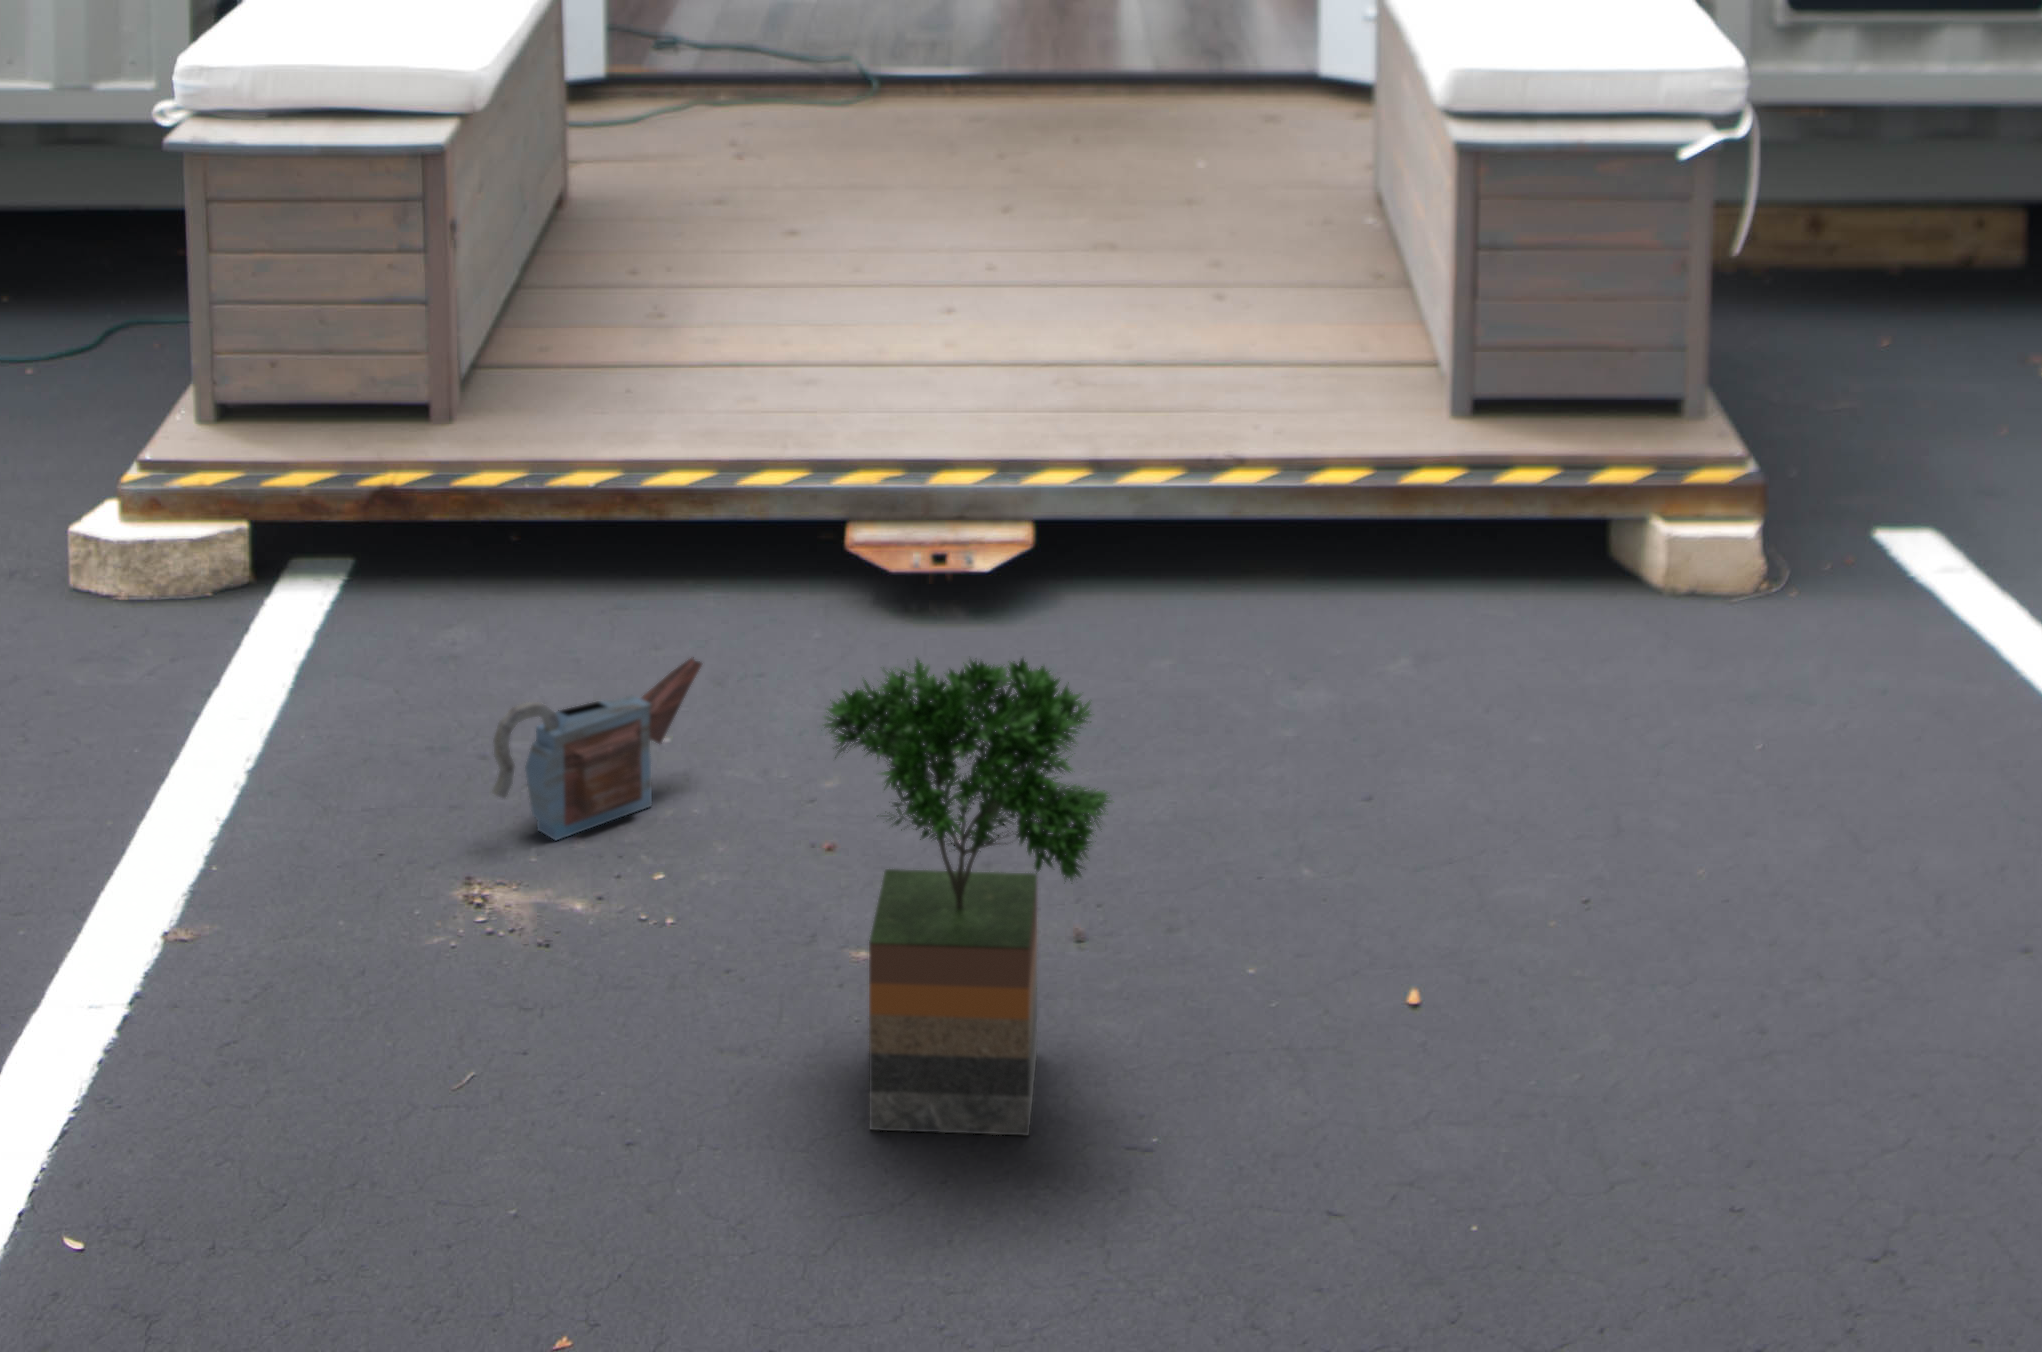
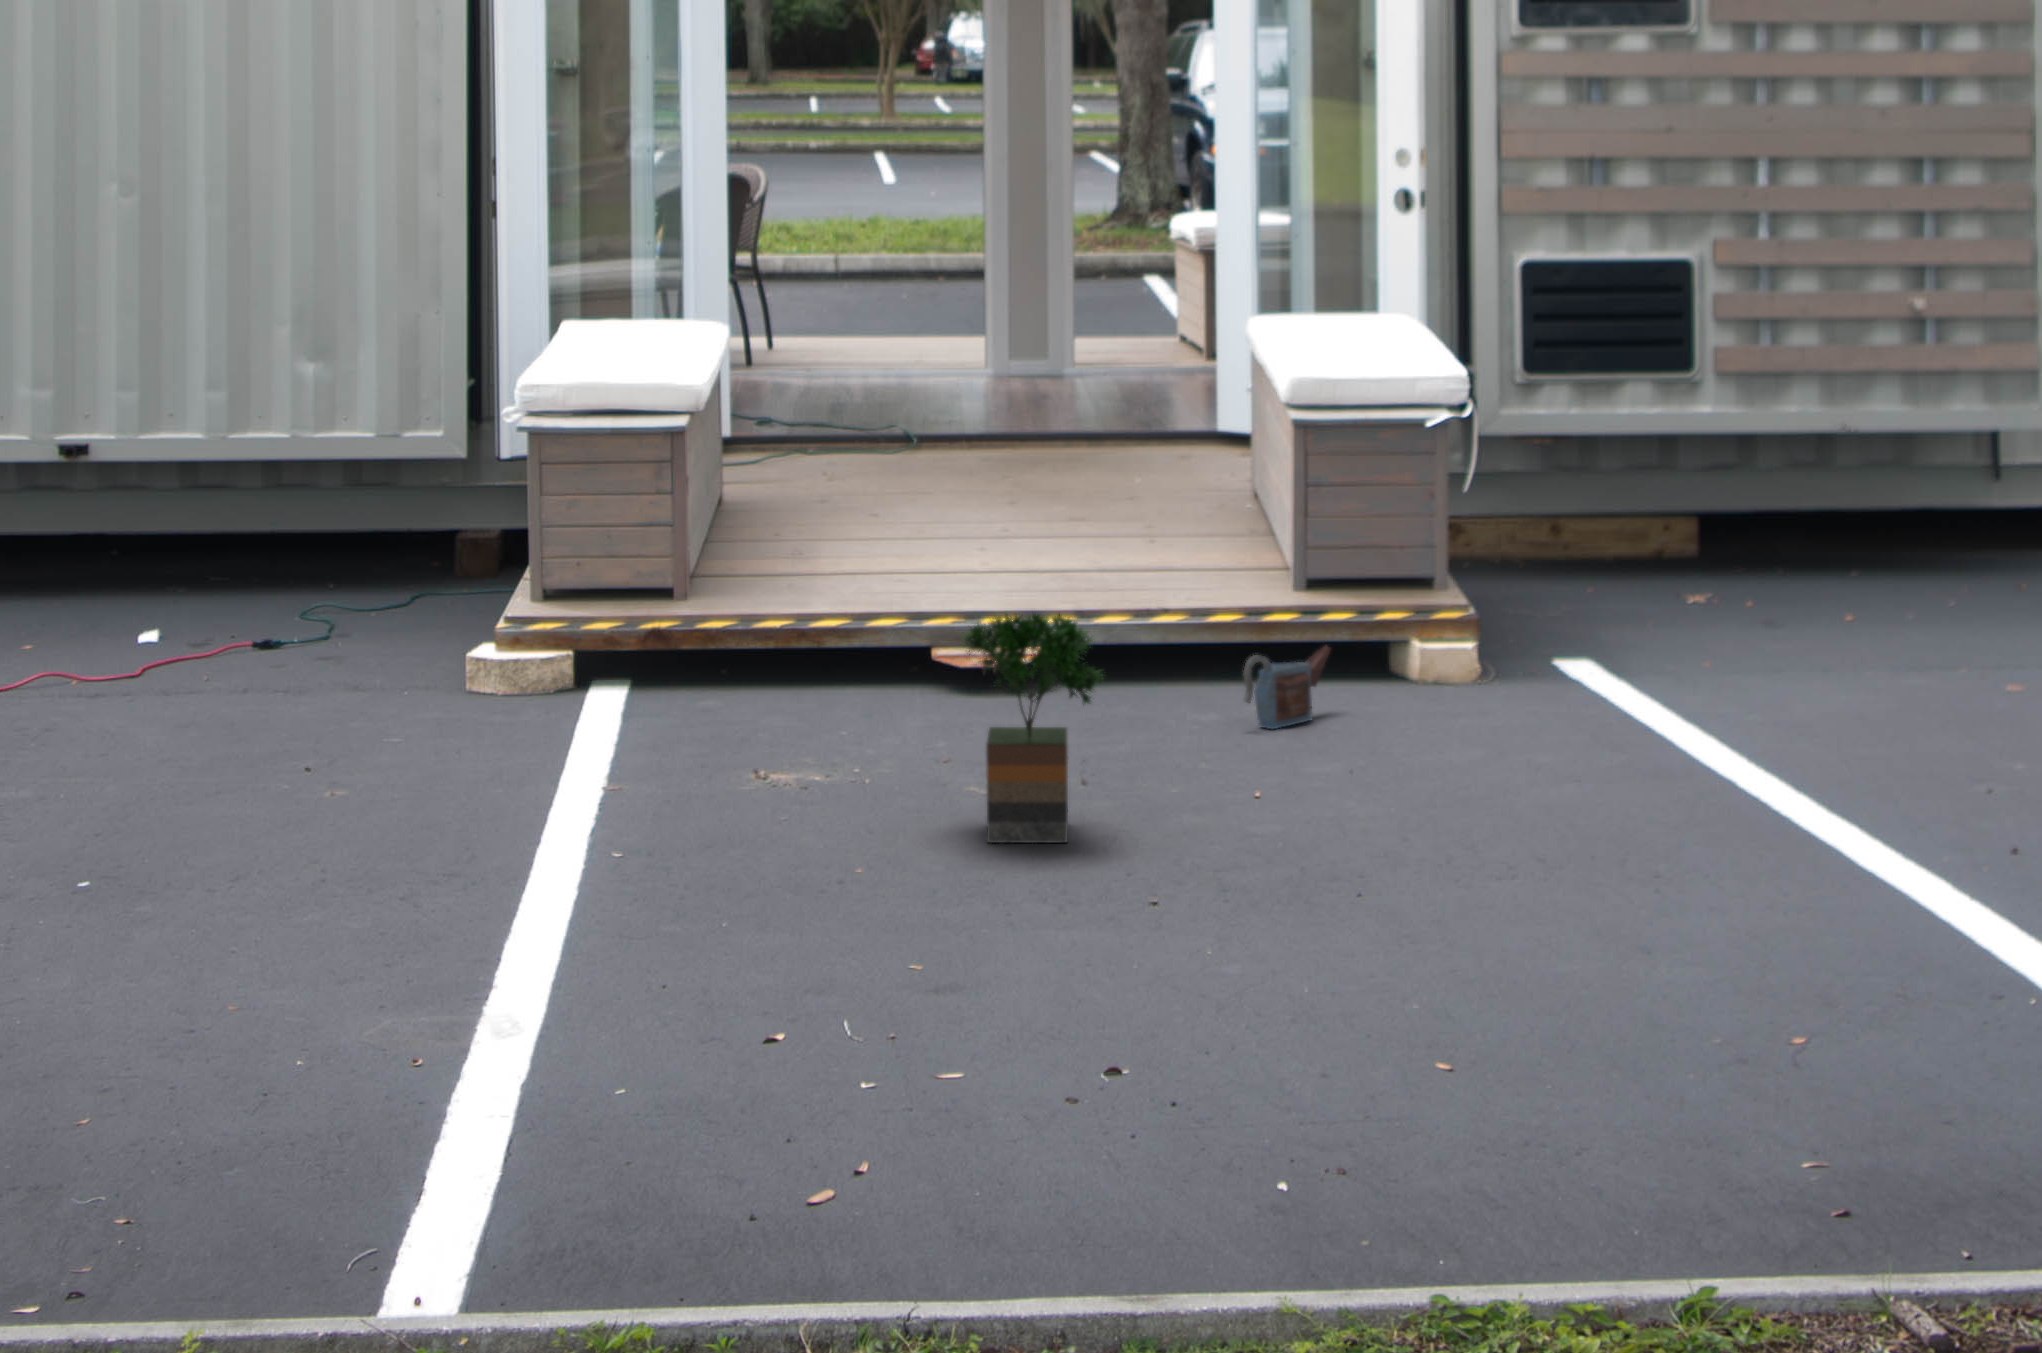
watering can: present [492,657,702,840] -> present [1243,646,1331,729]

